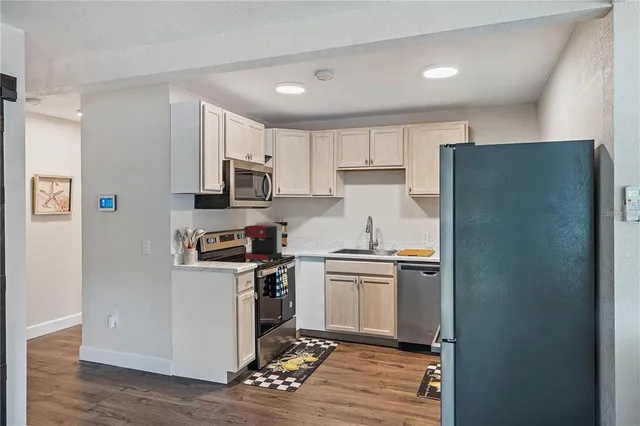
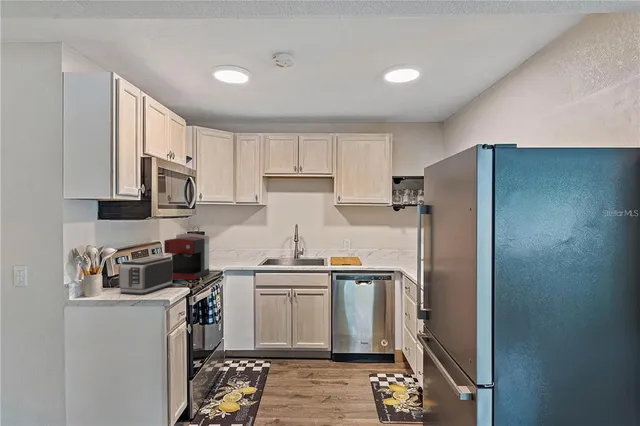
toaster: none [207,238,247,266] -> present [119,256,173,295]

